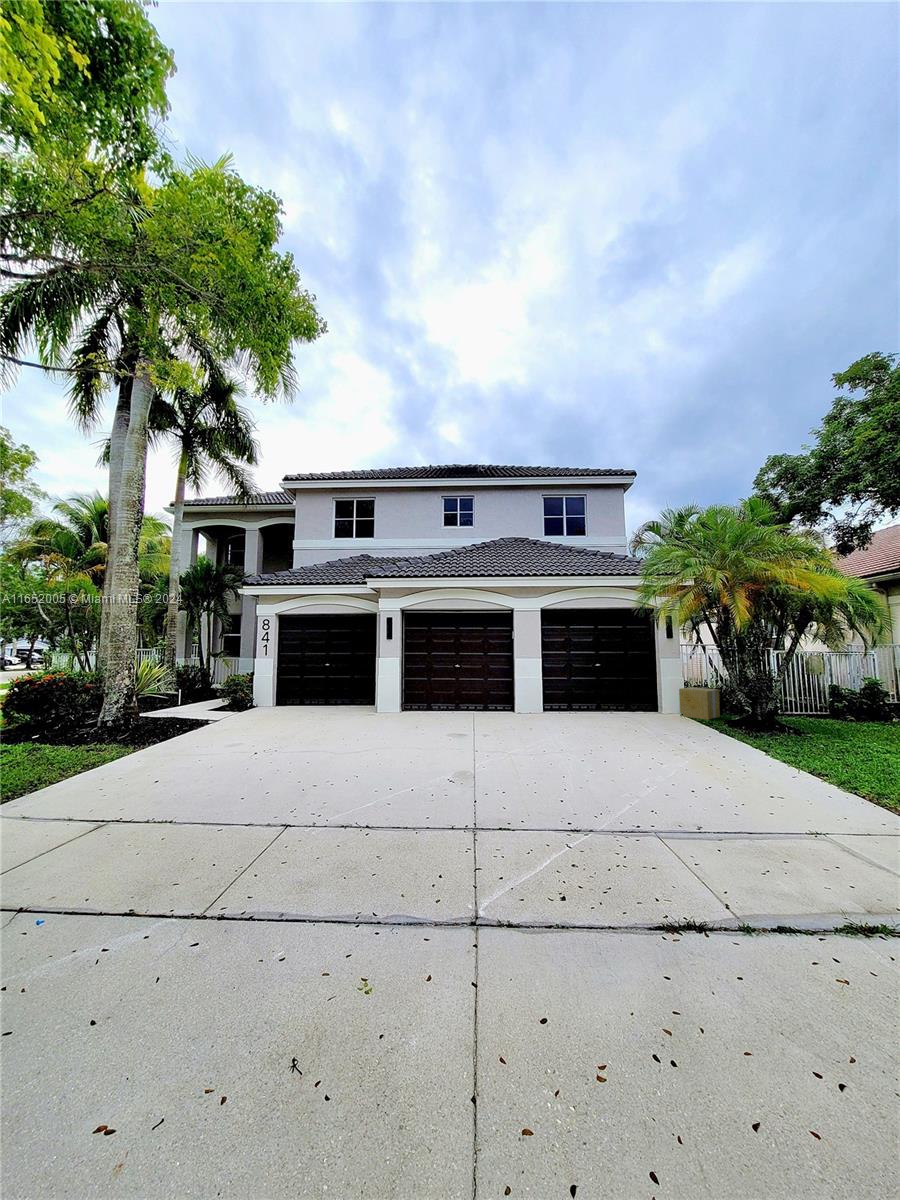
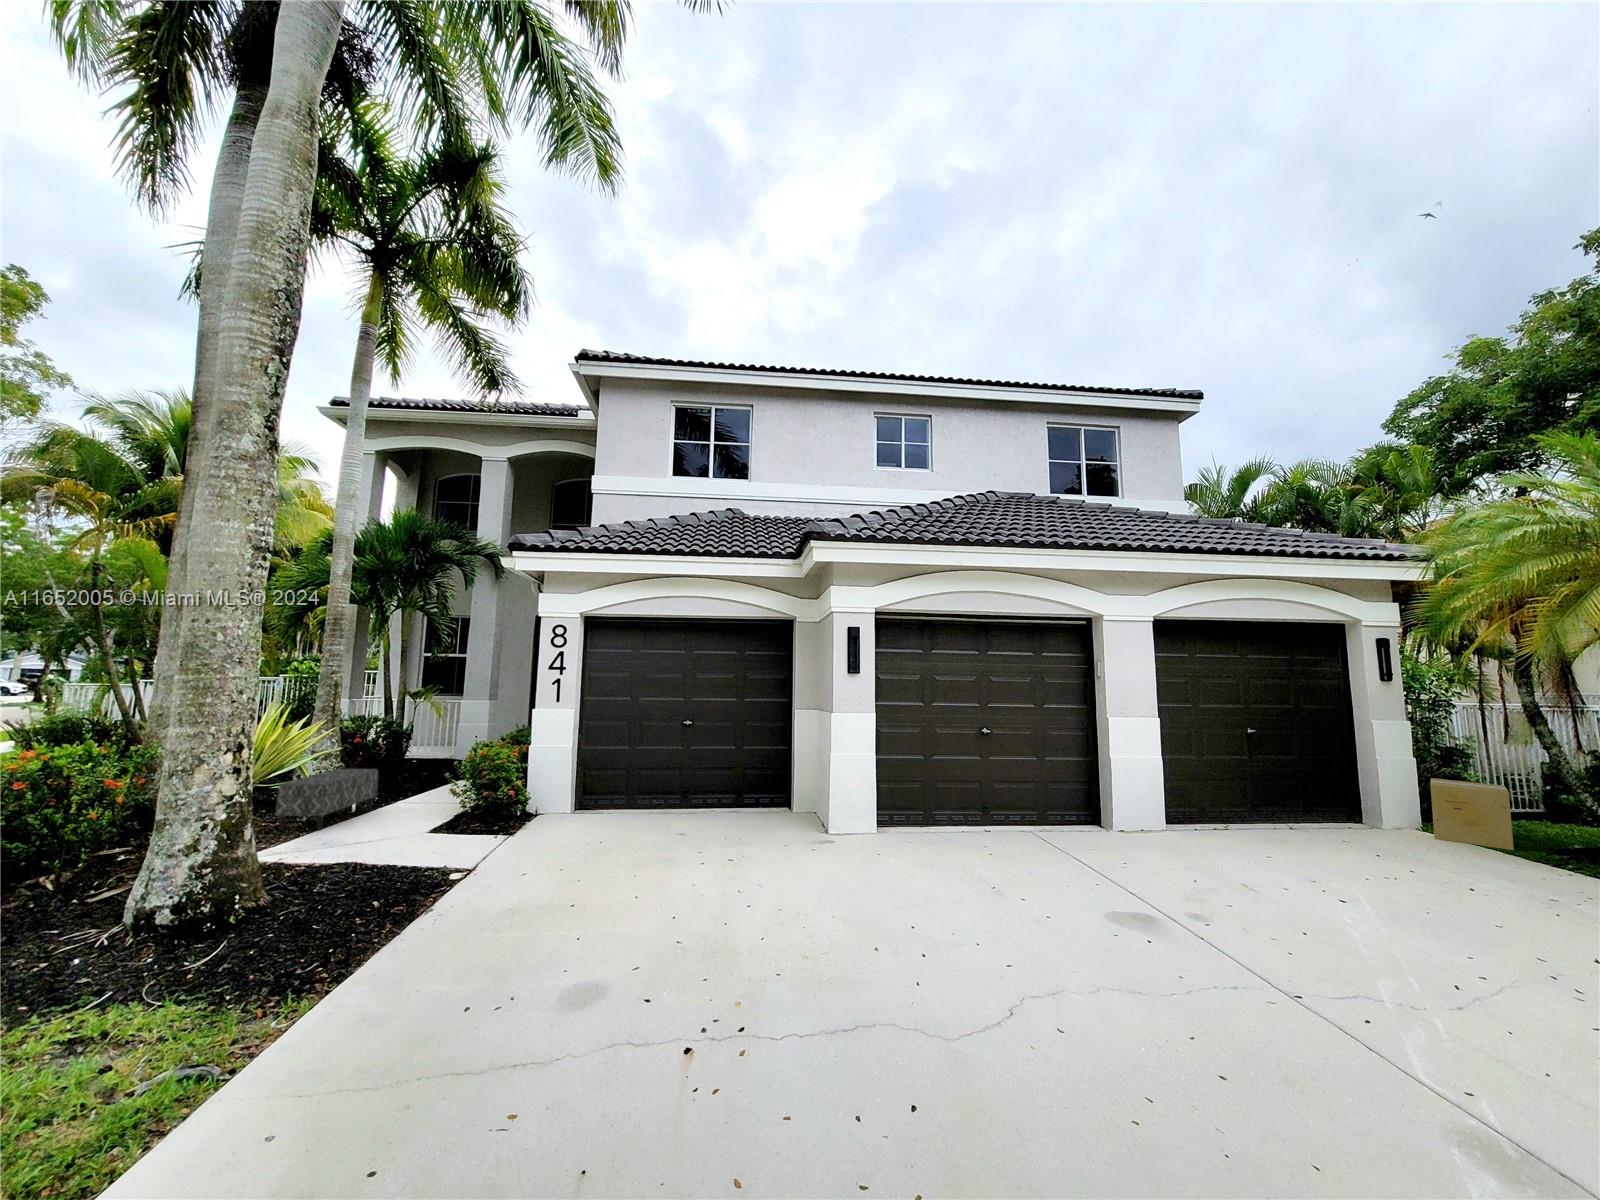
bench: none [148,686,191,709] -> present [276,769,378,830]

